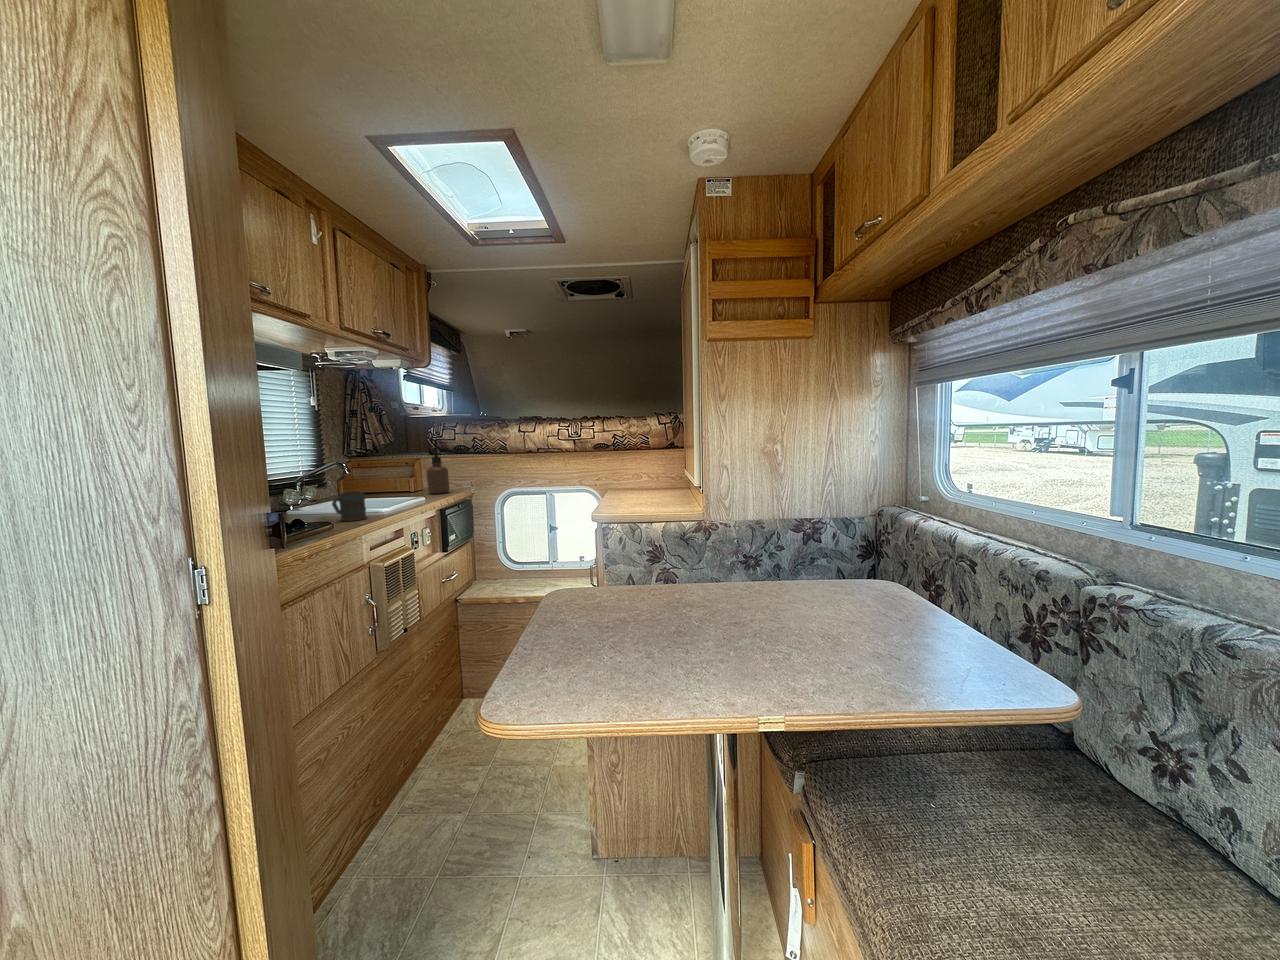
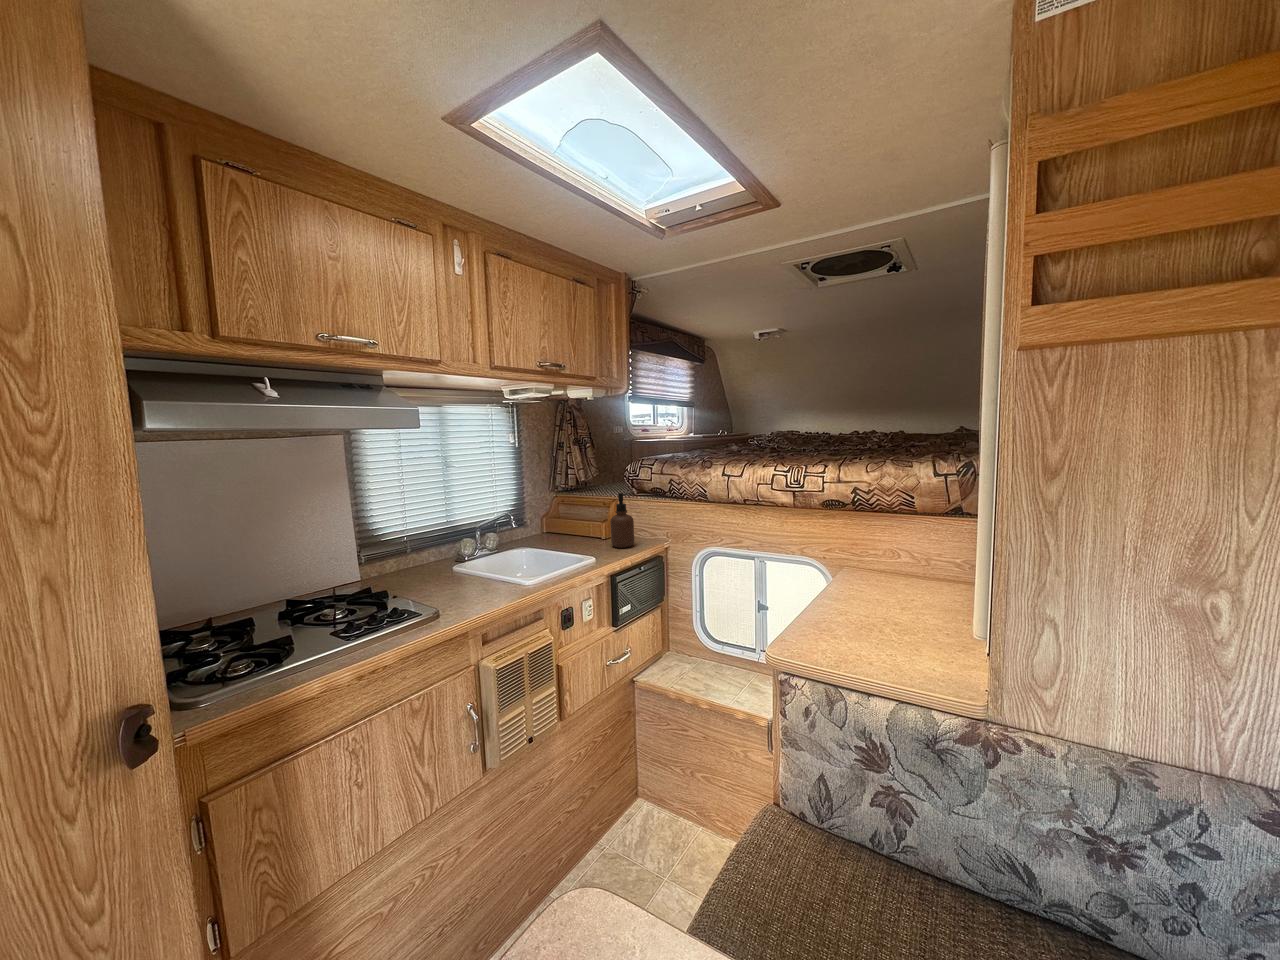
mug: present [332,491,367,521] -> none [459,563,500,601]

